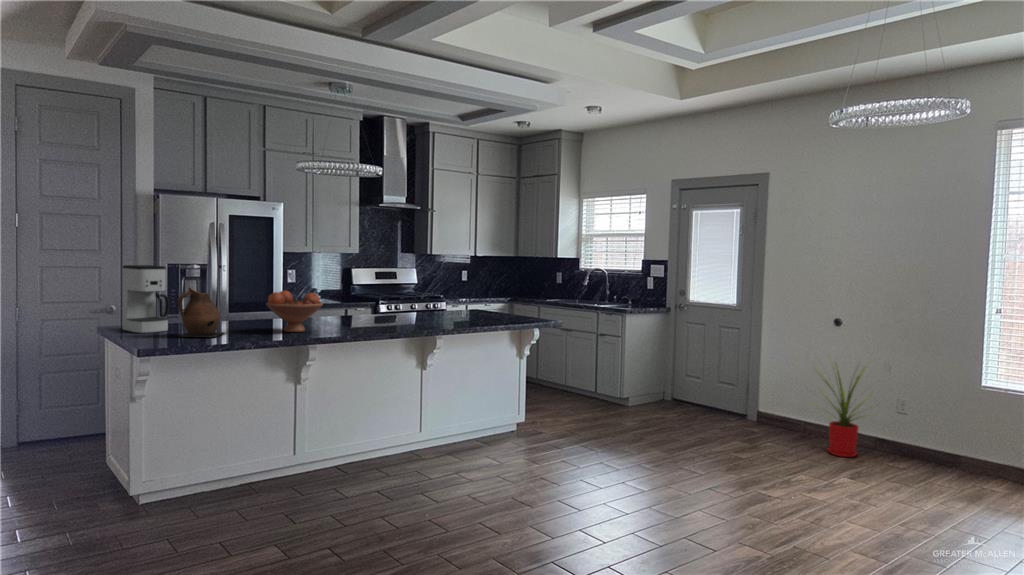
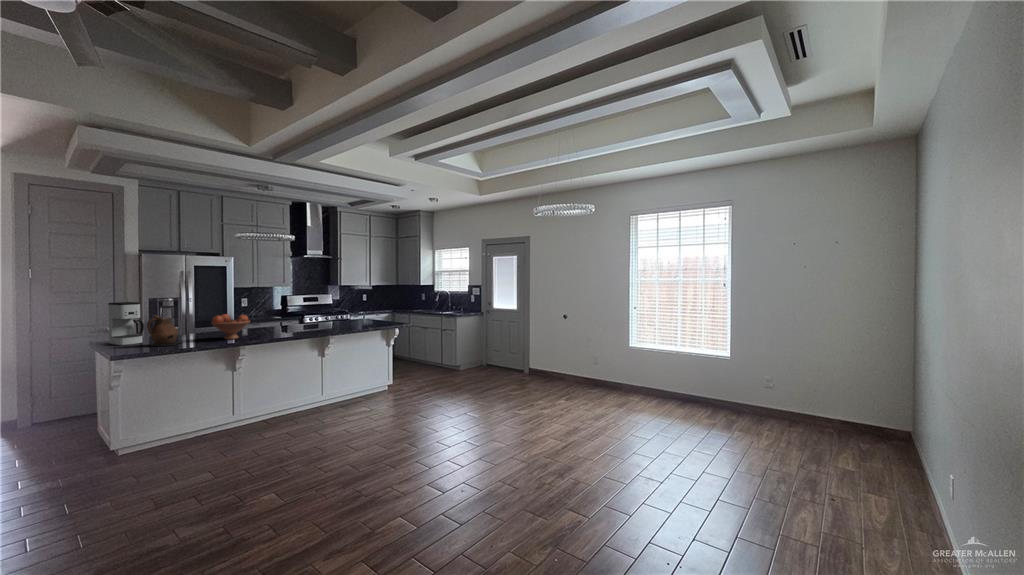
house plant: present [819,364,865,457] -> none [545,335,586,389]

